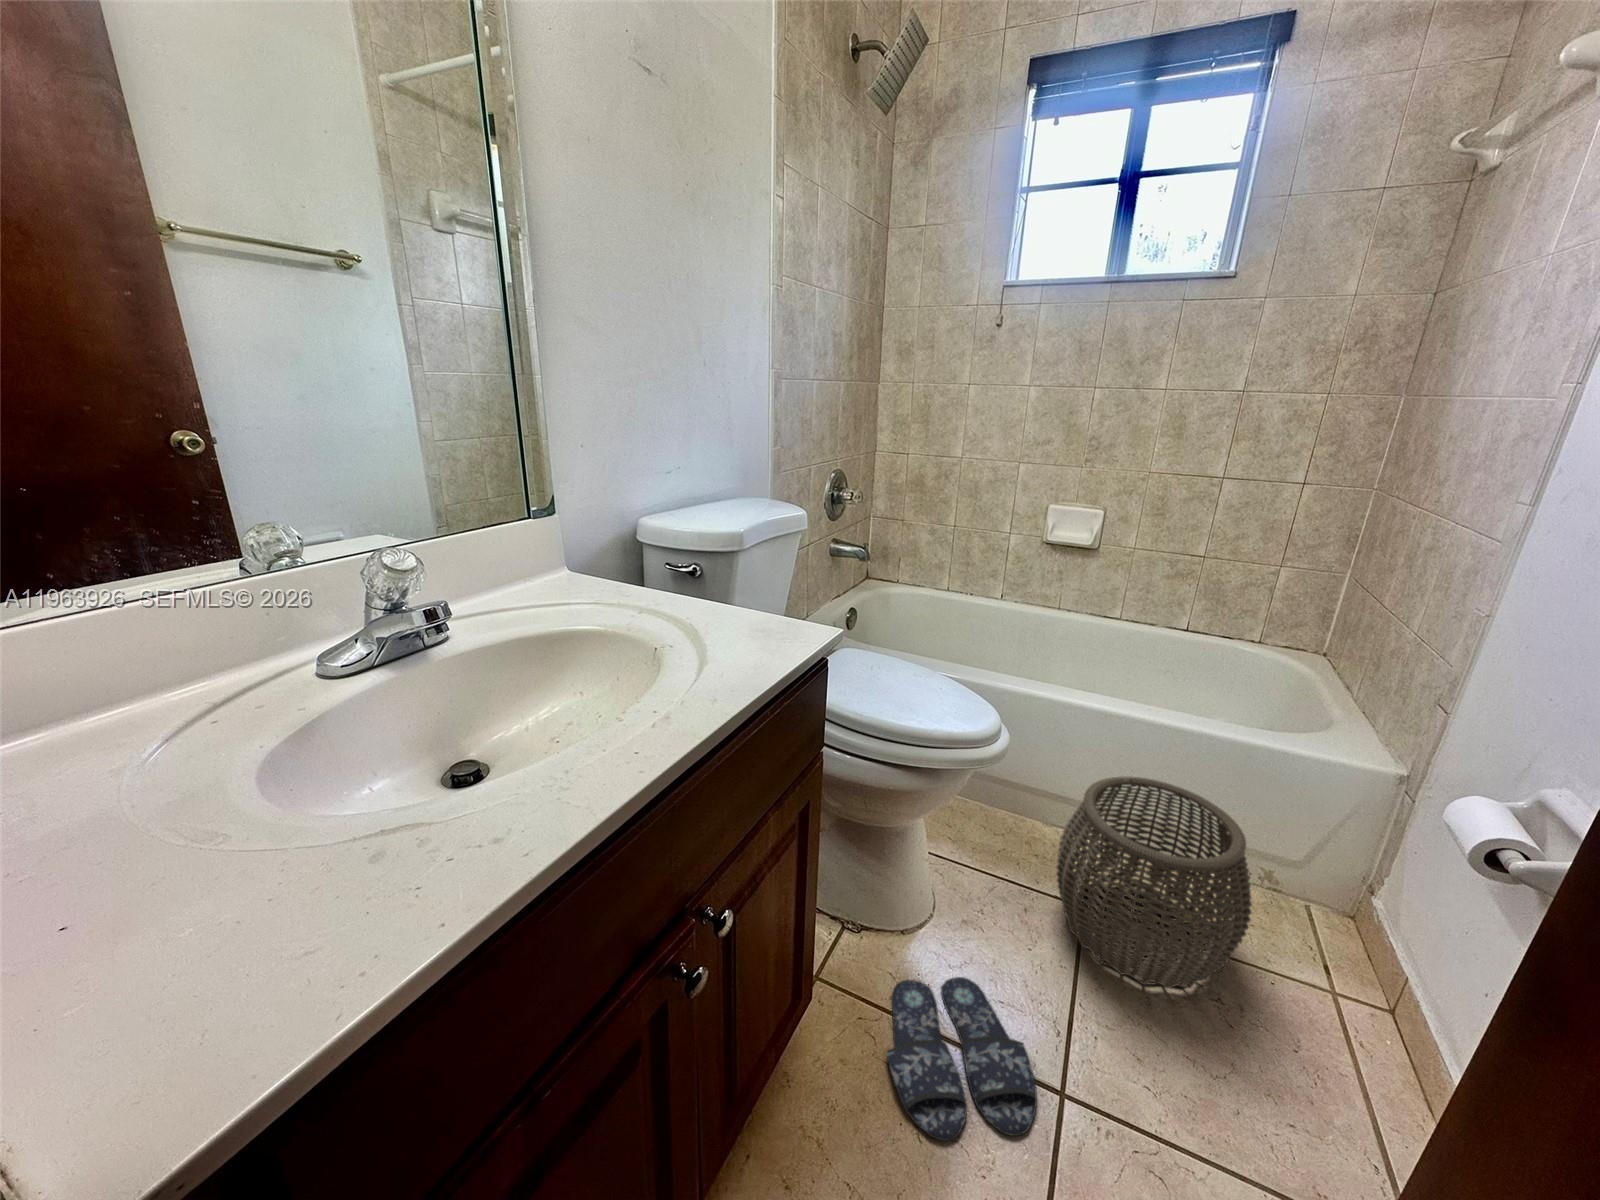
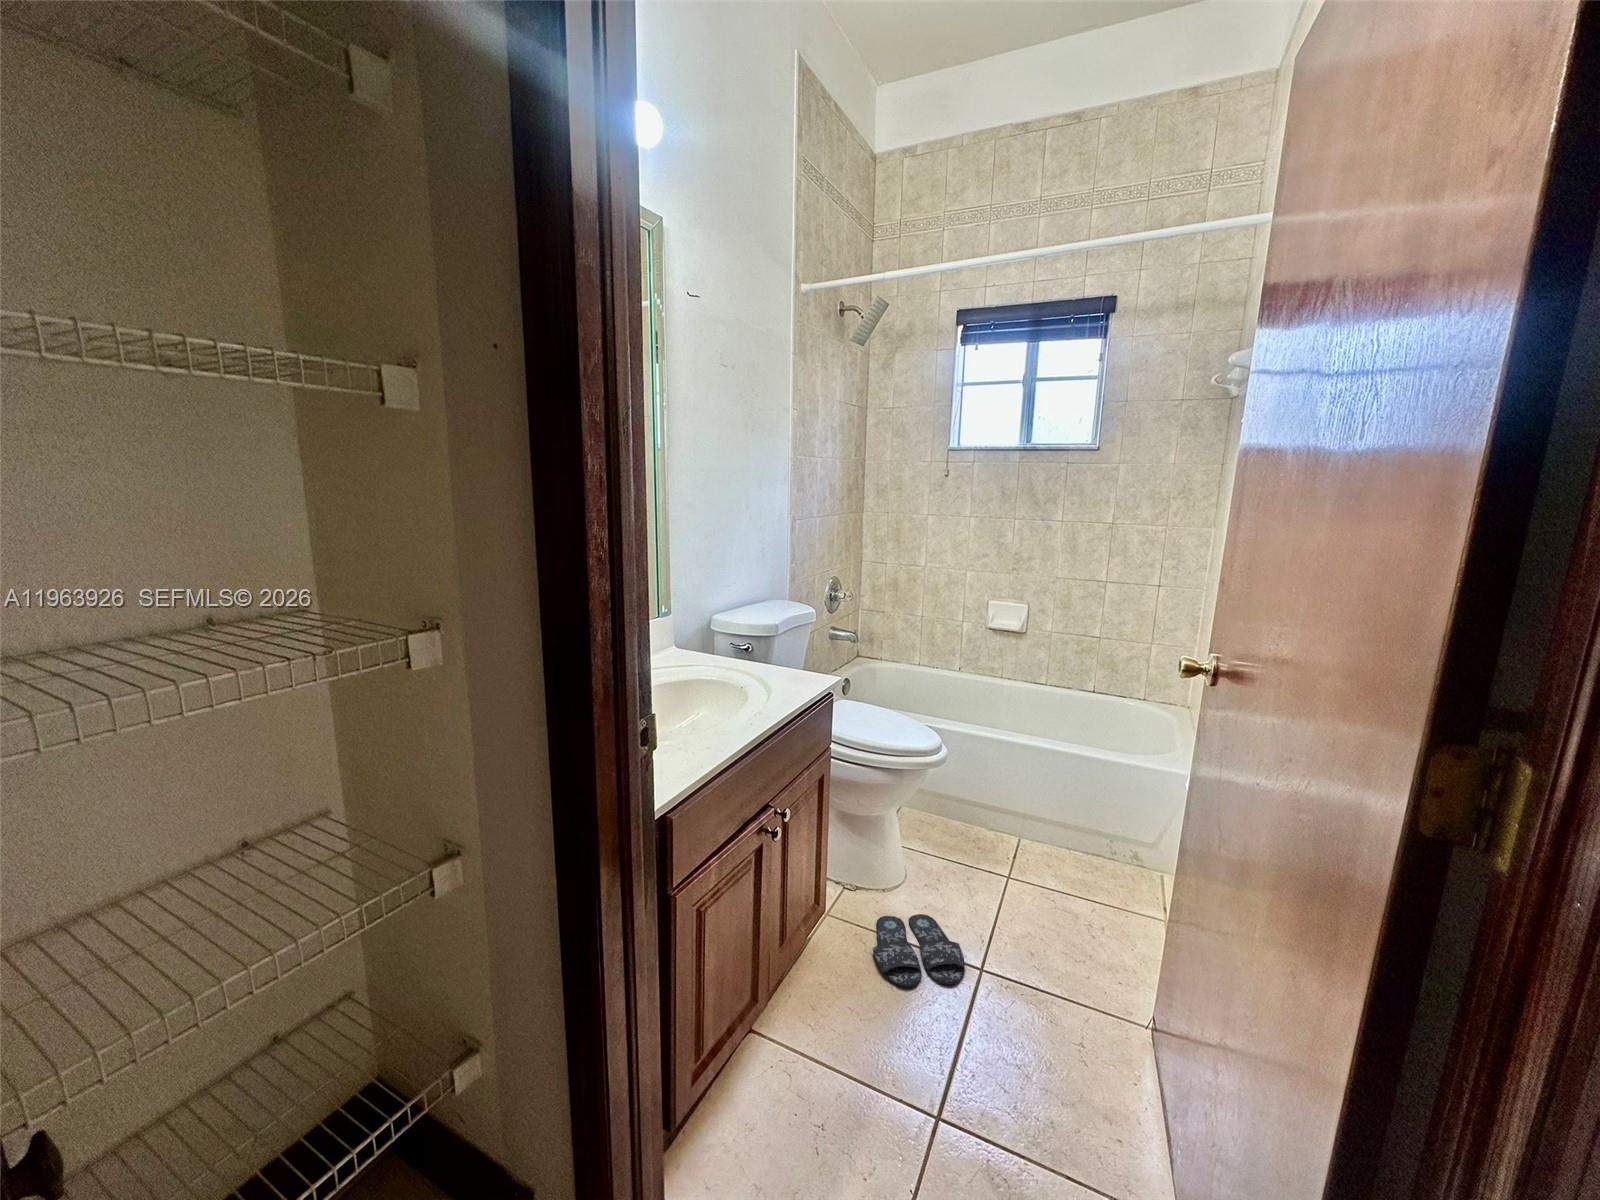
woven basket: present [1056,777,1252,989] -> none [986,784,1105,918]

